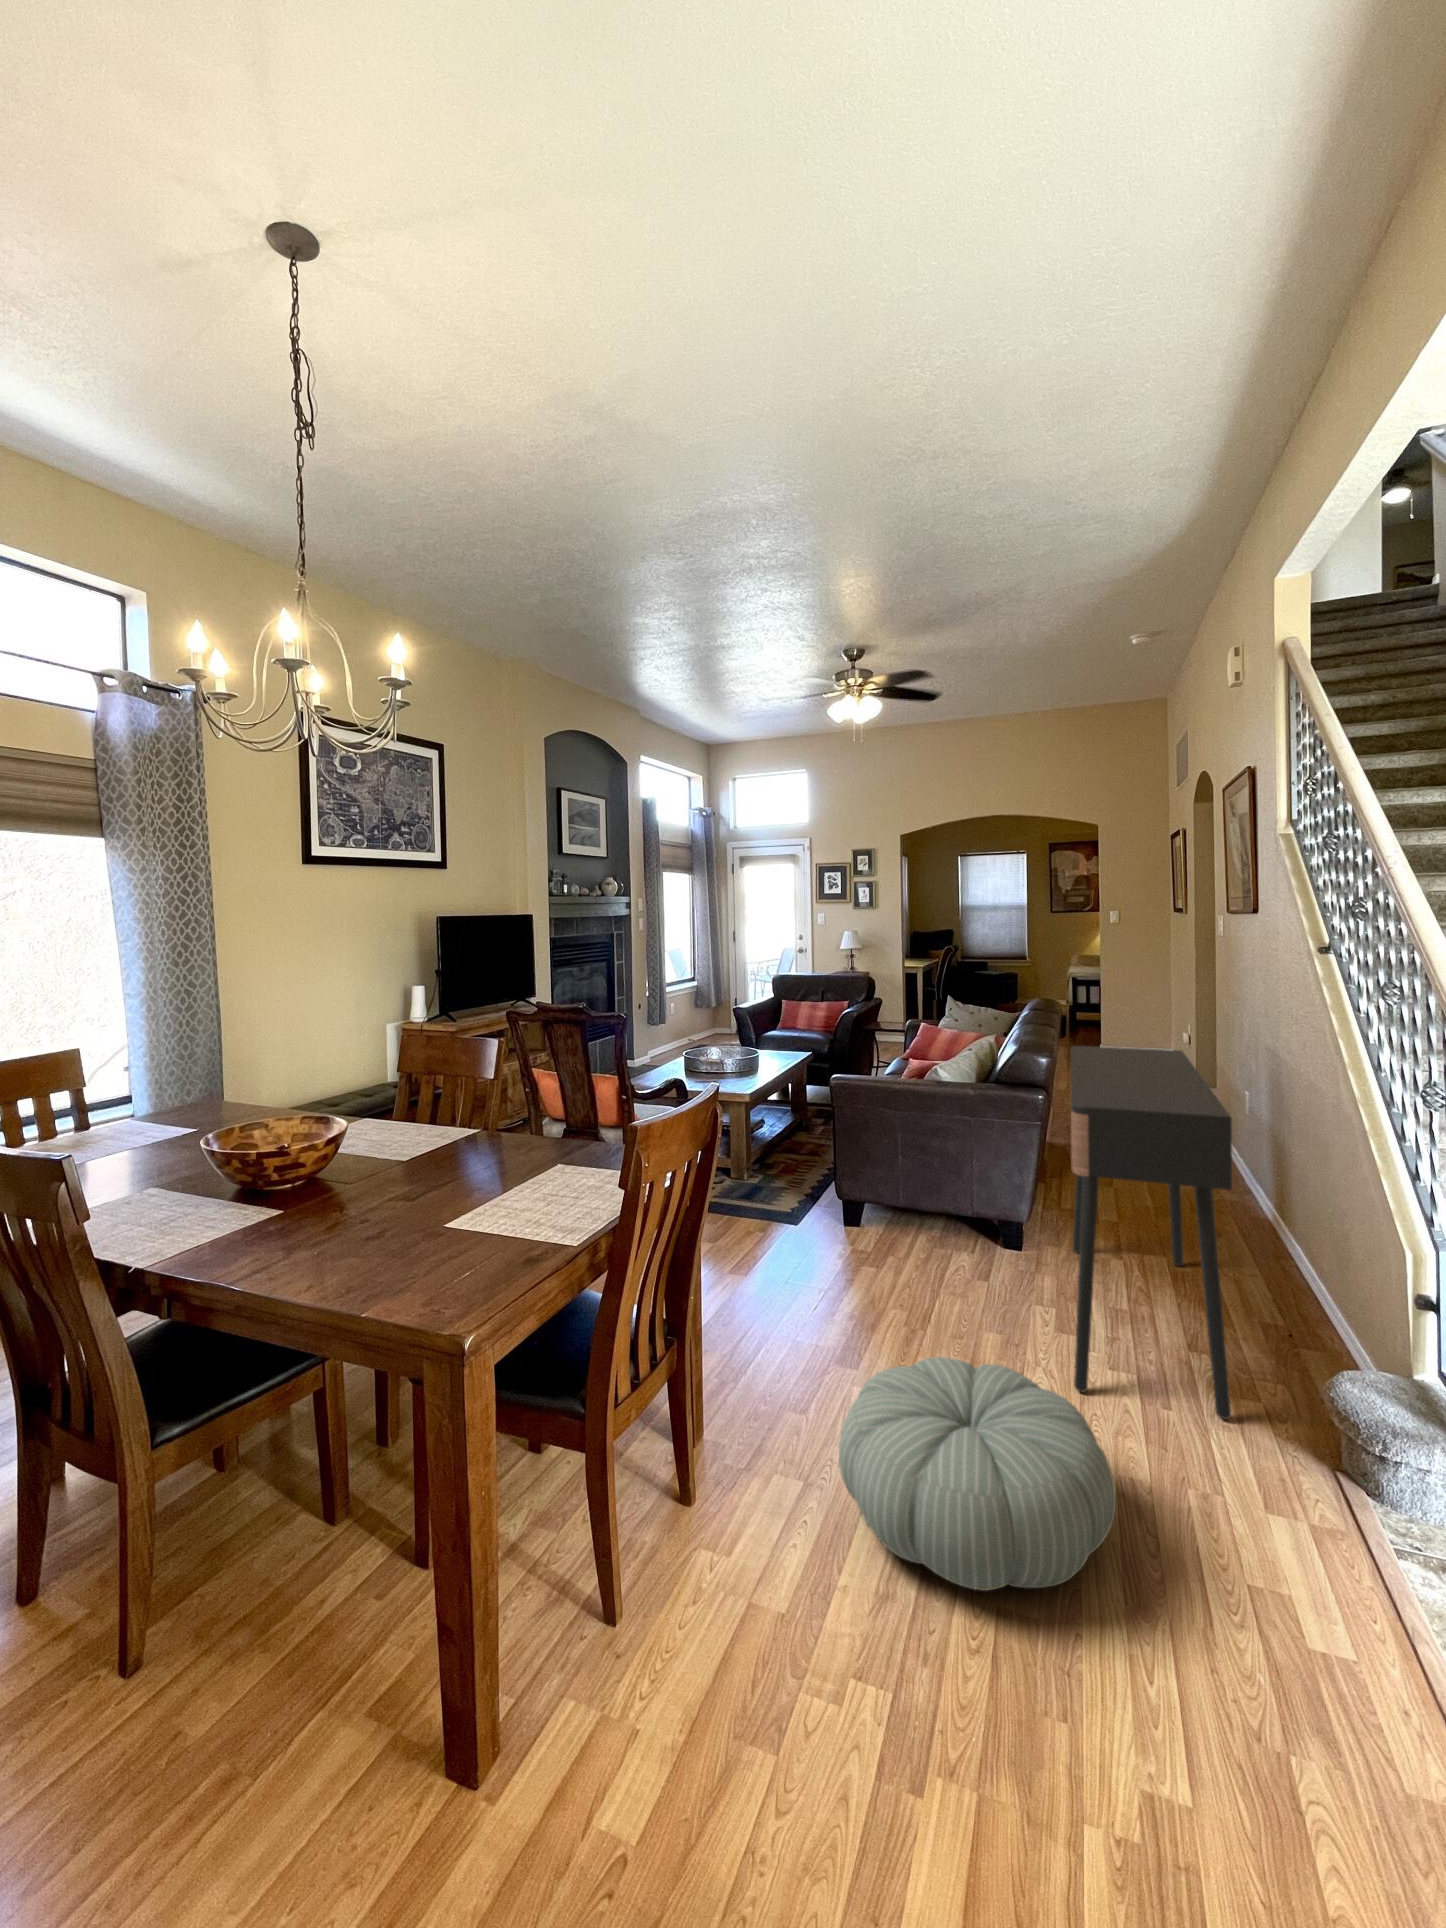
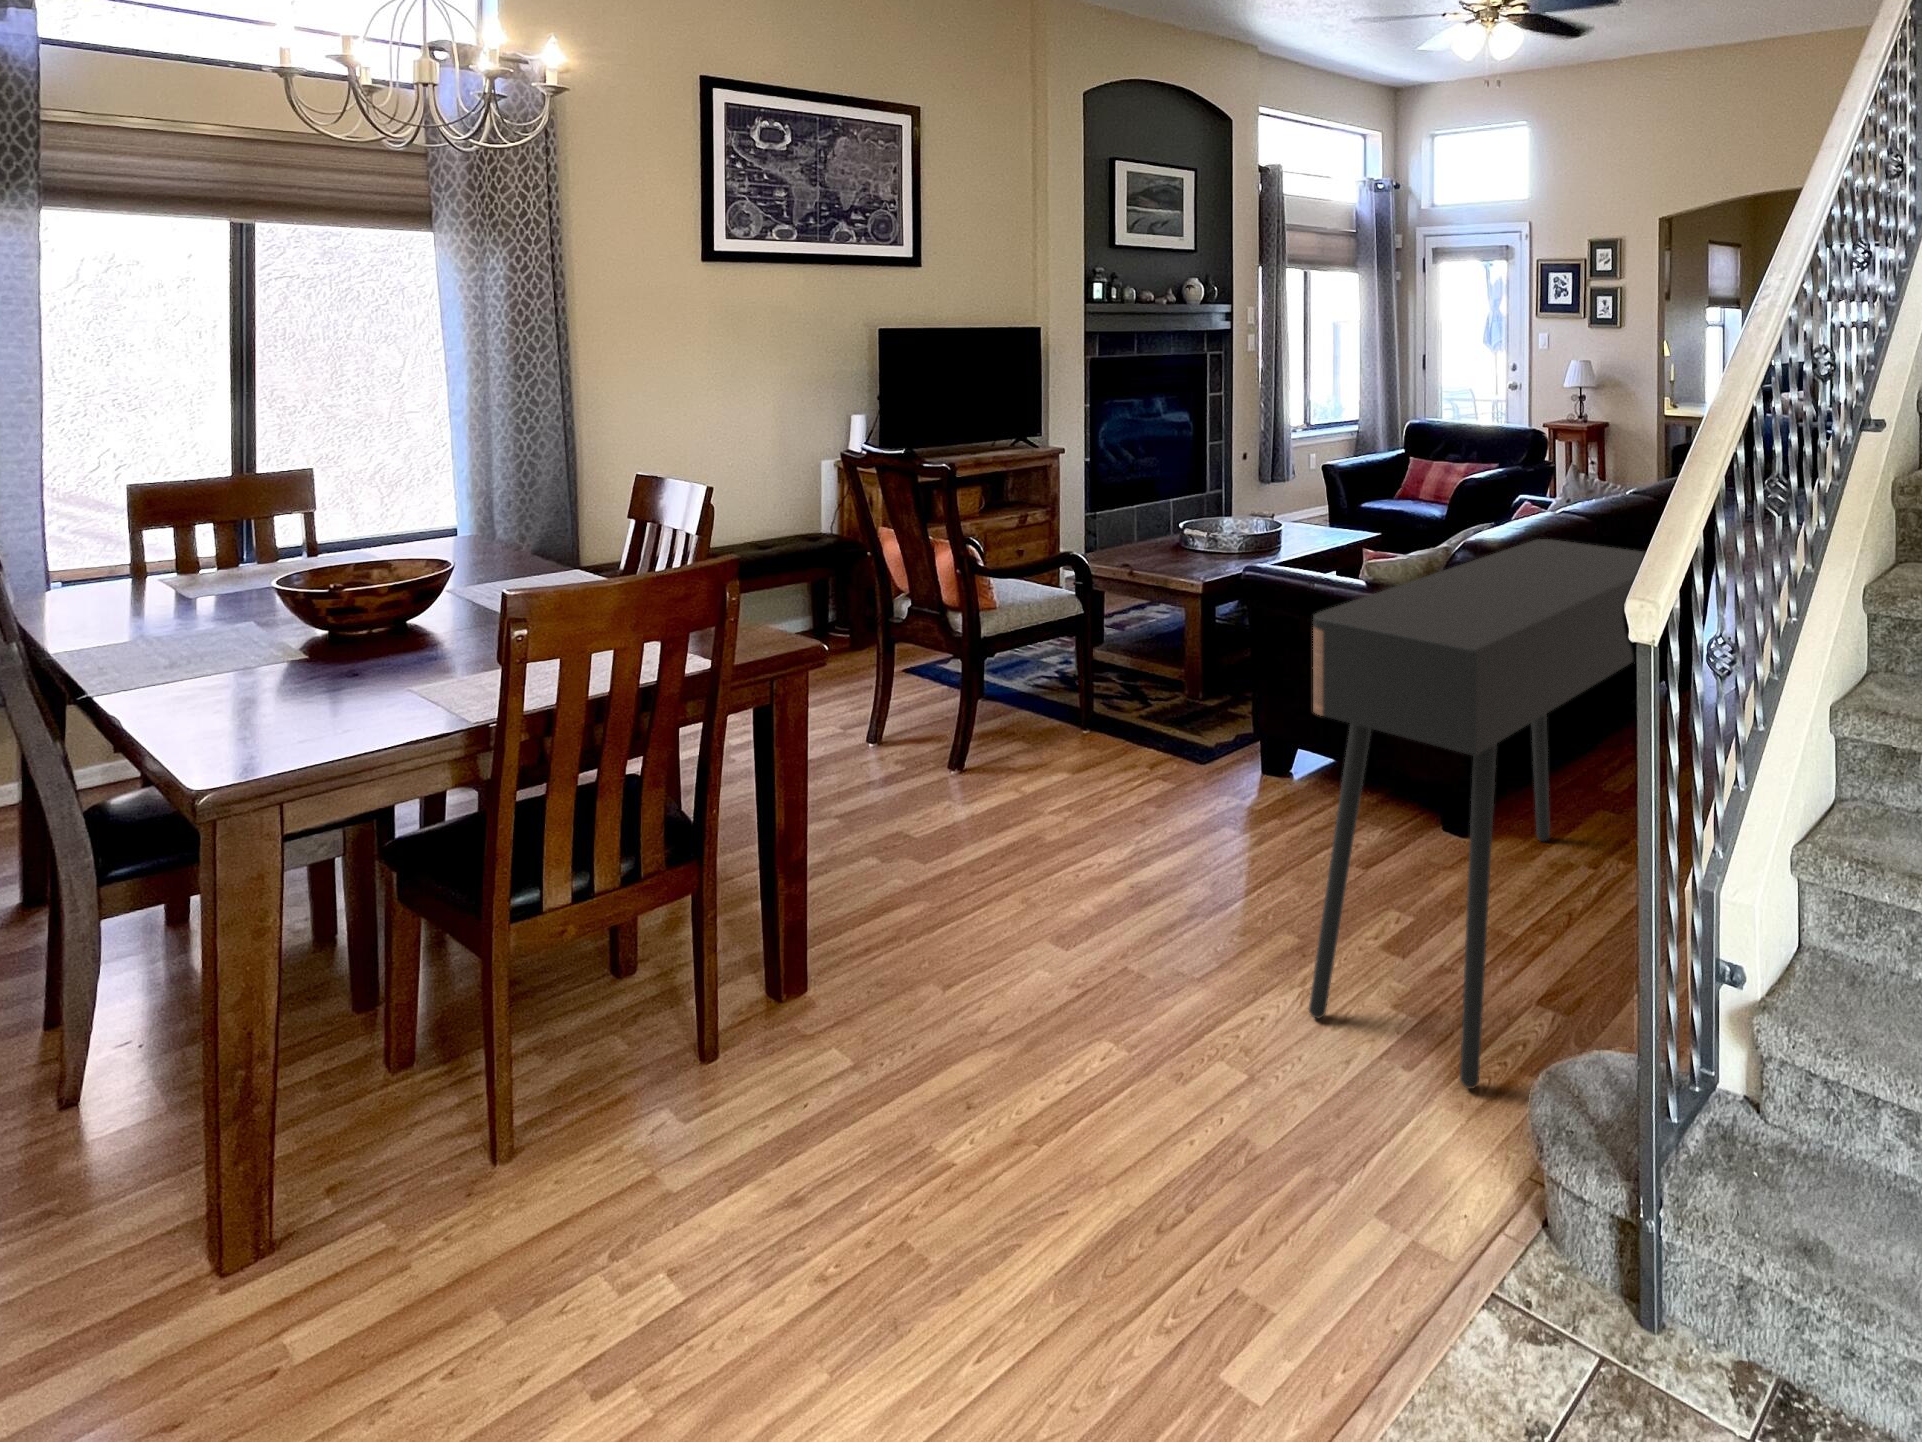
pouf: present [839,1357,1116,1590] -> none [818,928,1167,1229]

